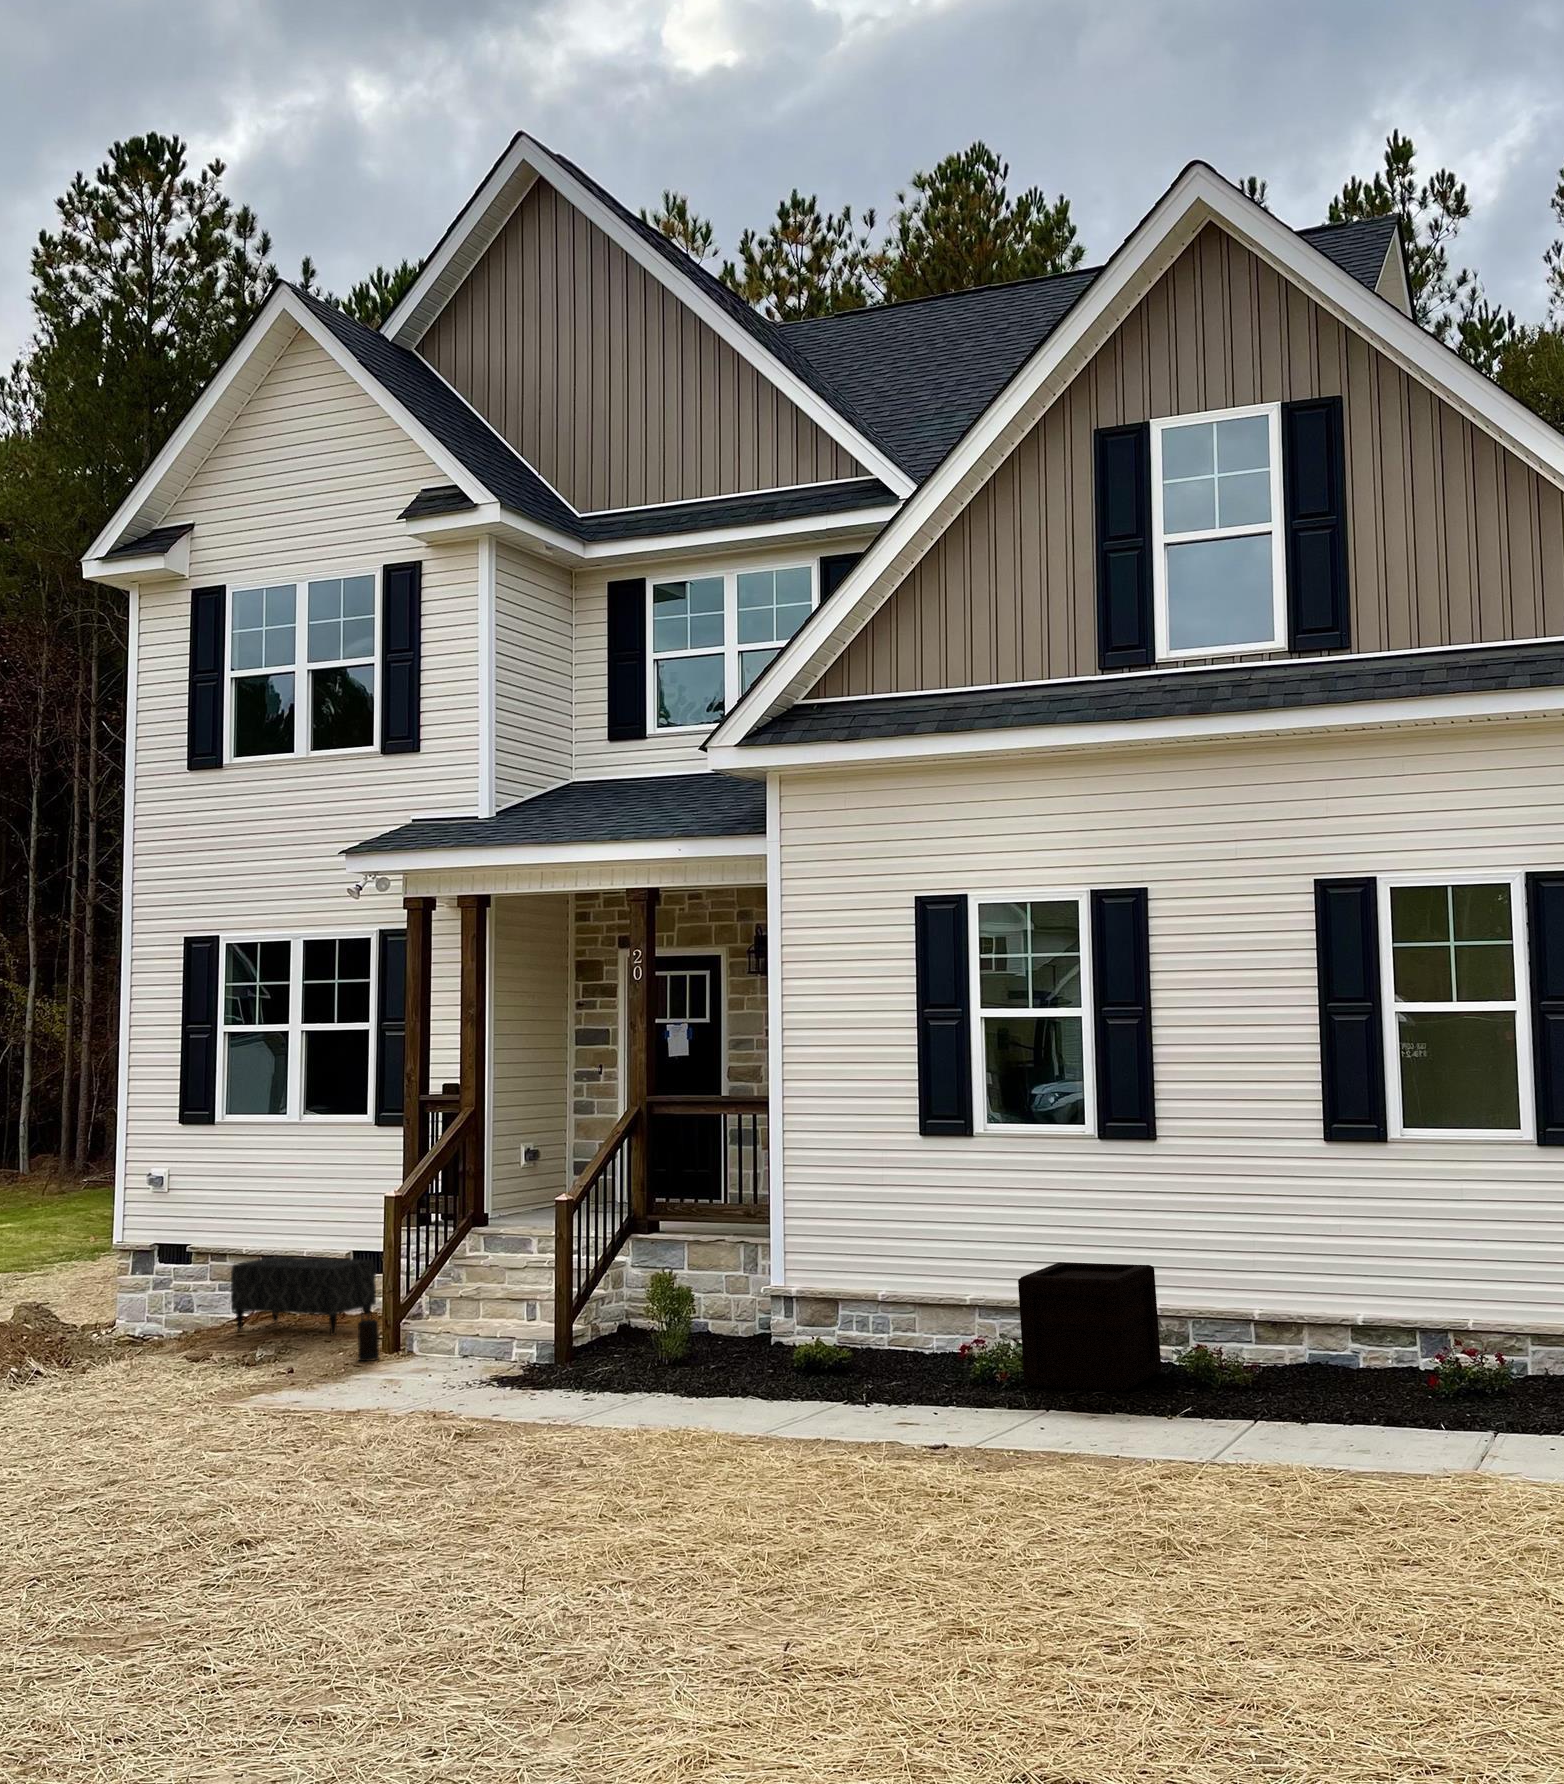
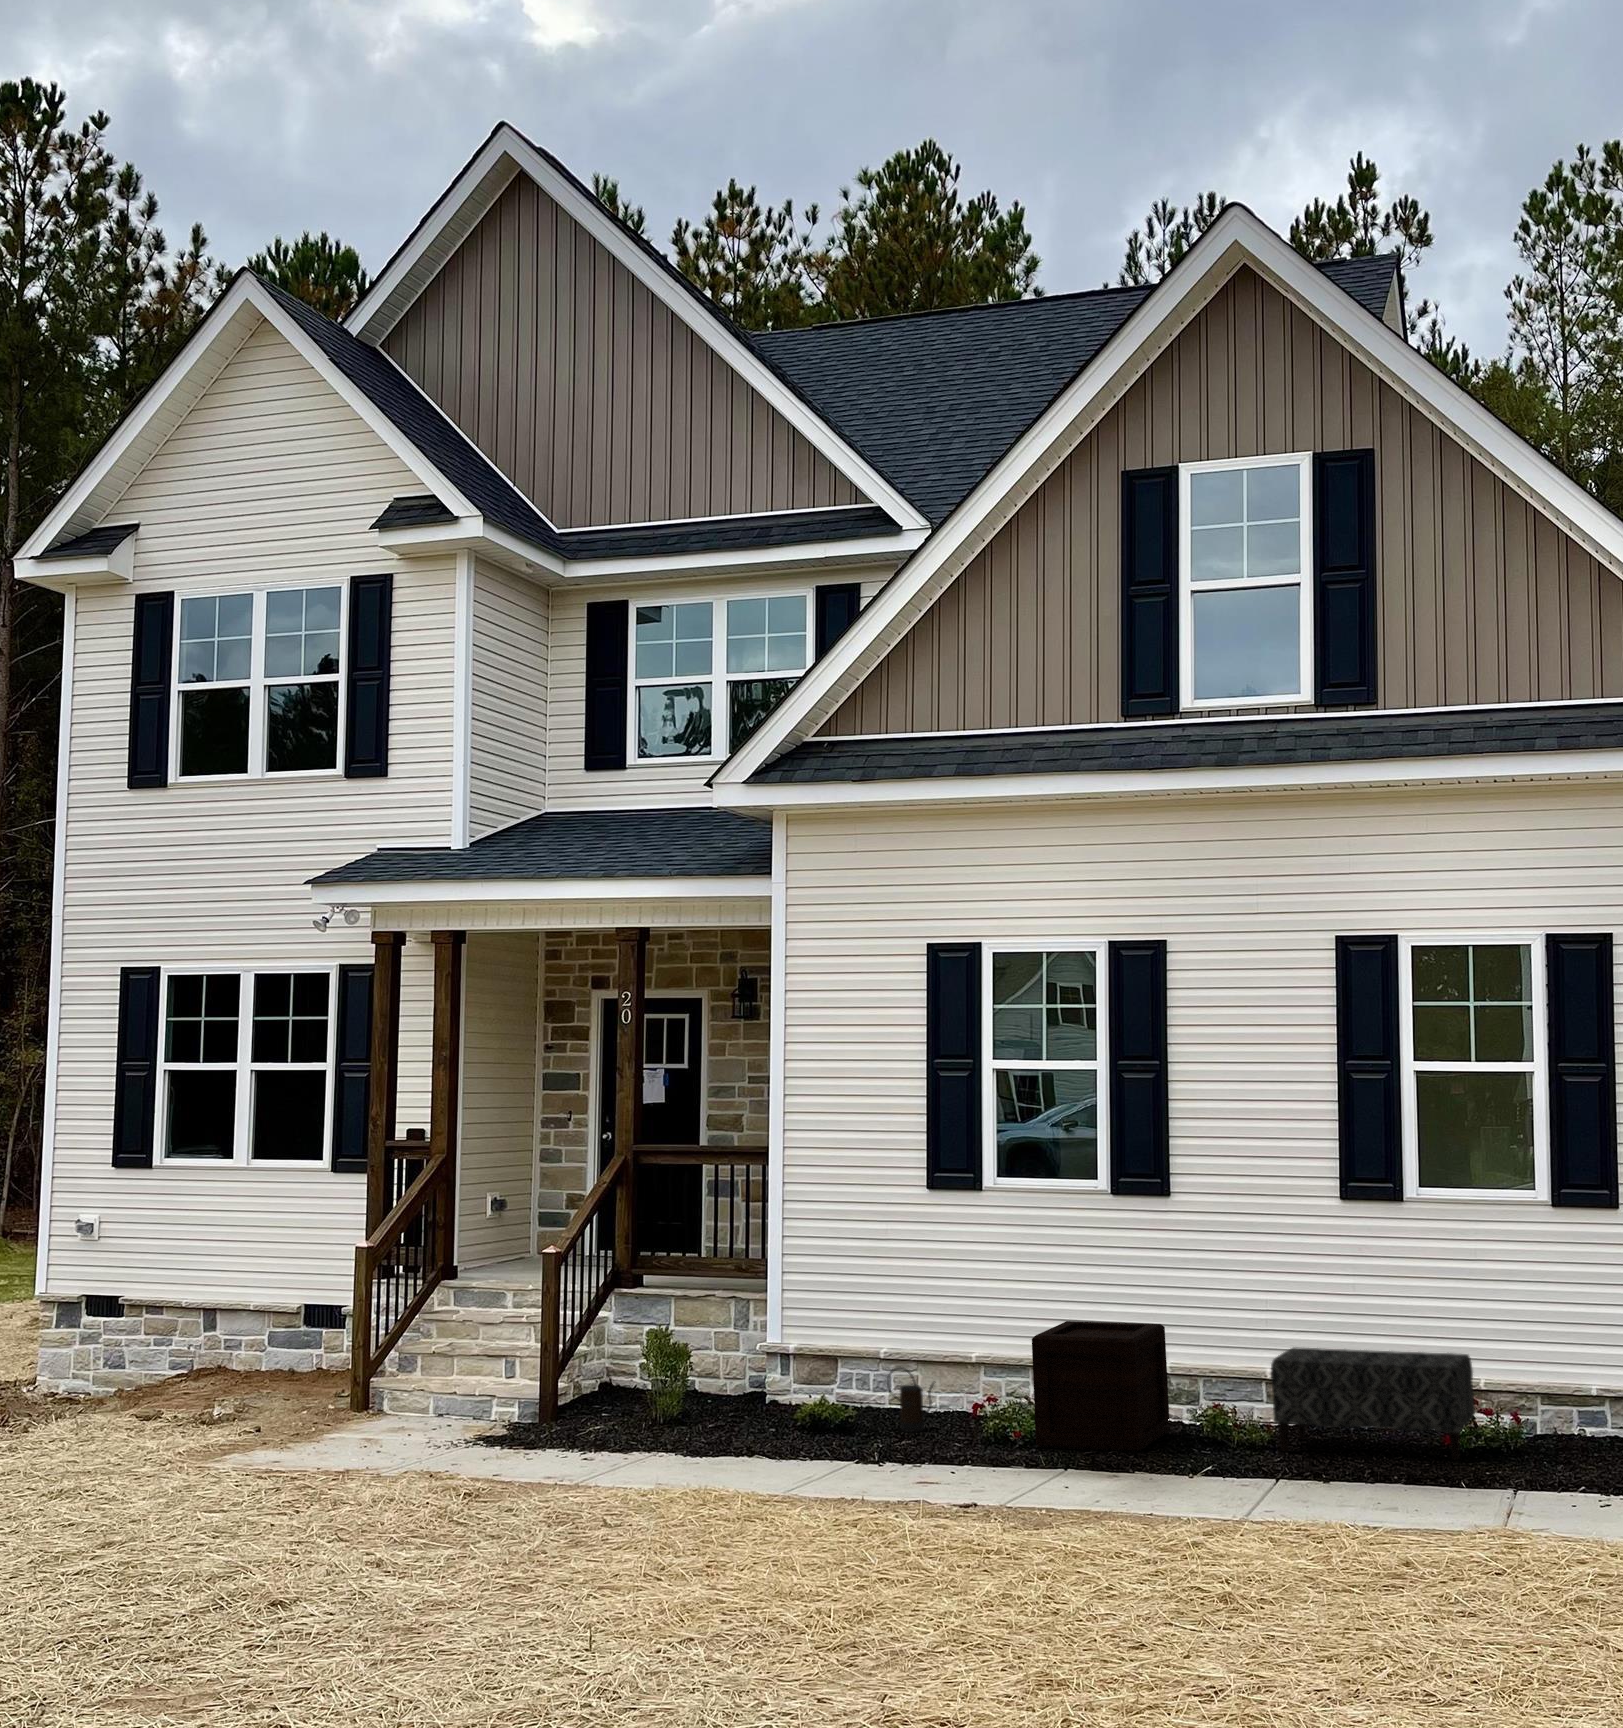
bench: present [231,1257,376,1335] -> present [1271,1347,1475,1460]
watering can: present [358,1304,379,1361] -> present [887,1367,934,1432]

